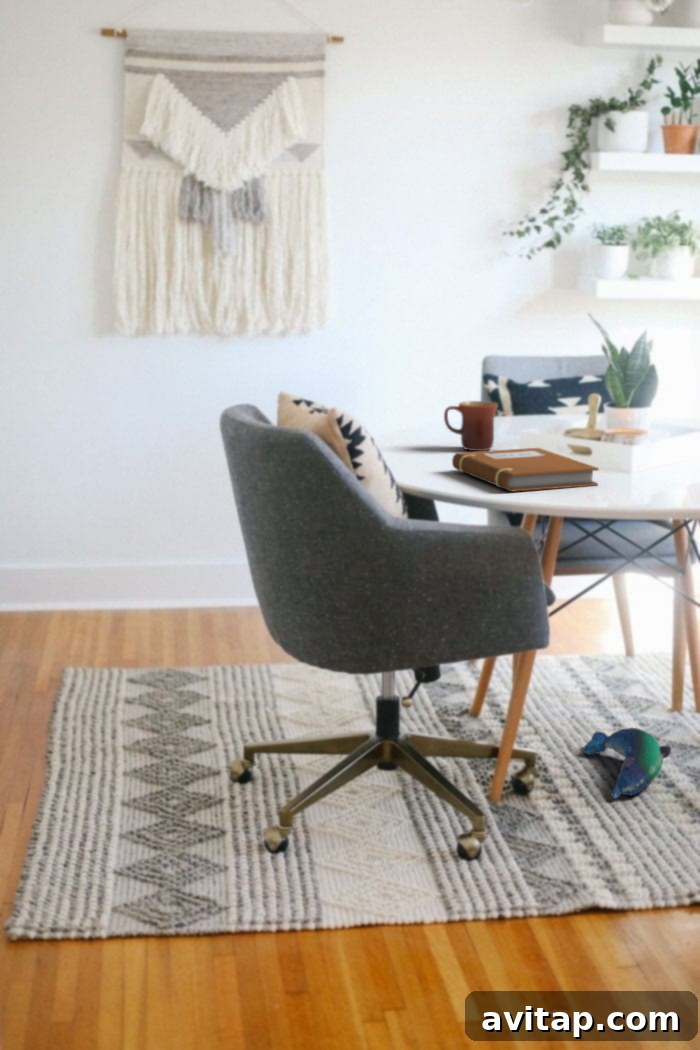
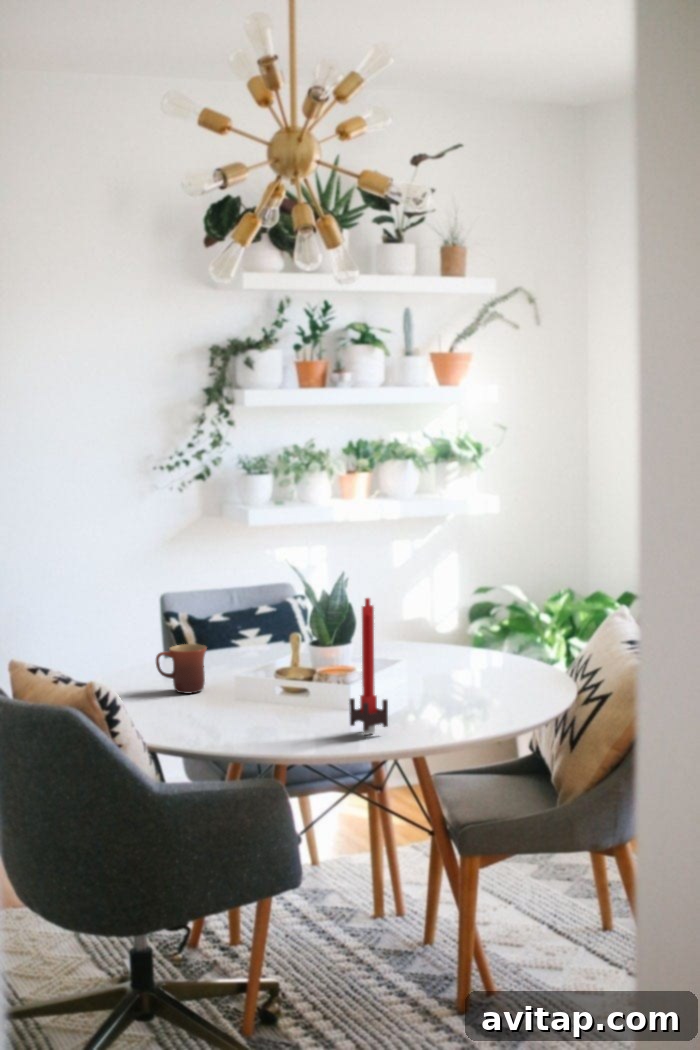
candle: none [618,347,661,499] -> present [349,598,388,735]
notebook: present [452,448,598,491] -> none [182,688,325,738]
plush toy: present [582,728,671,799] -> none [310,943,397,1016]

